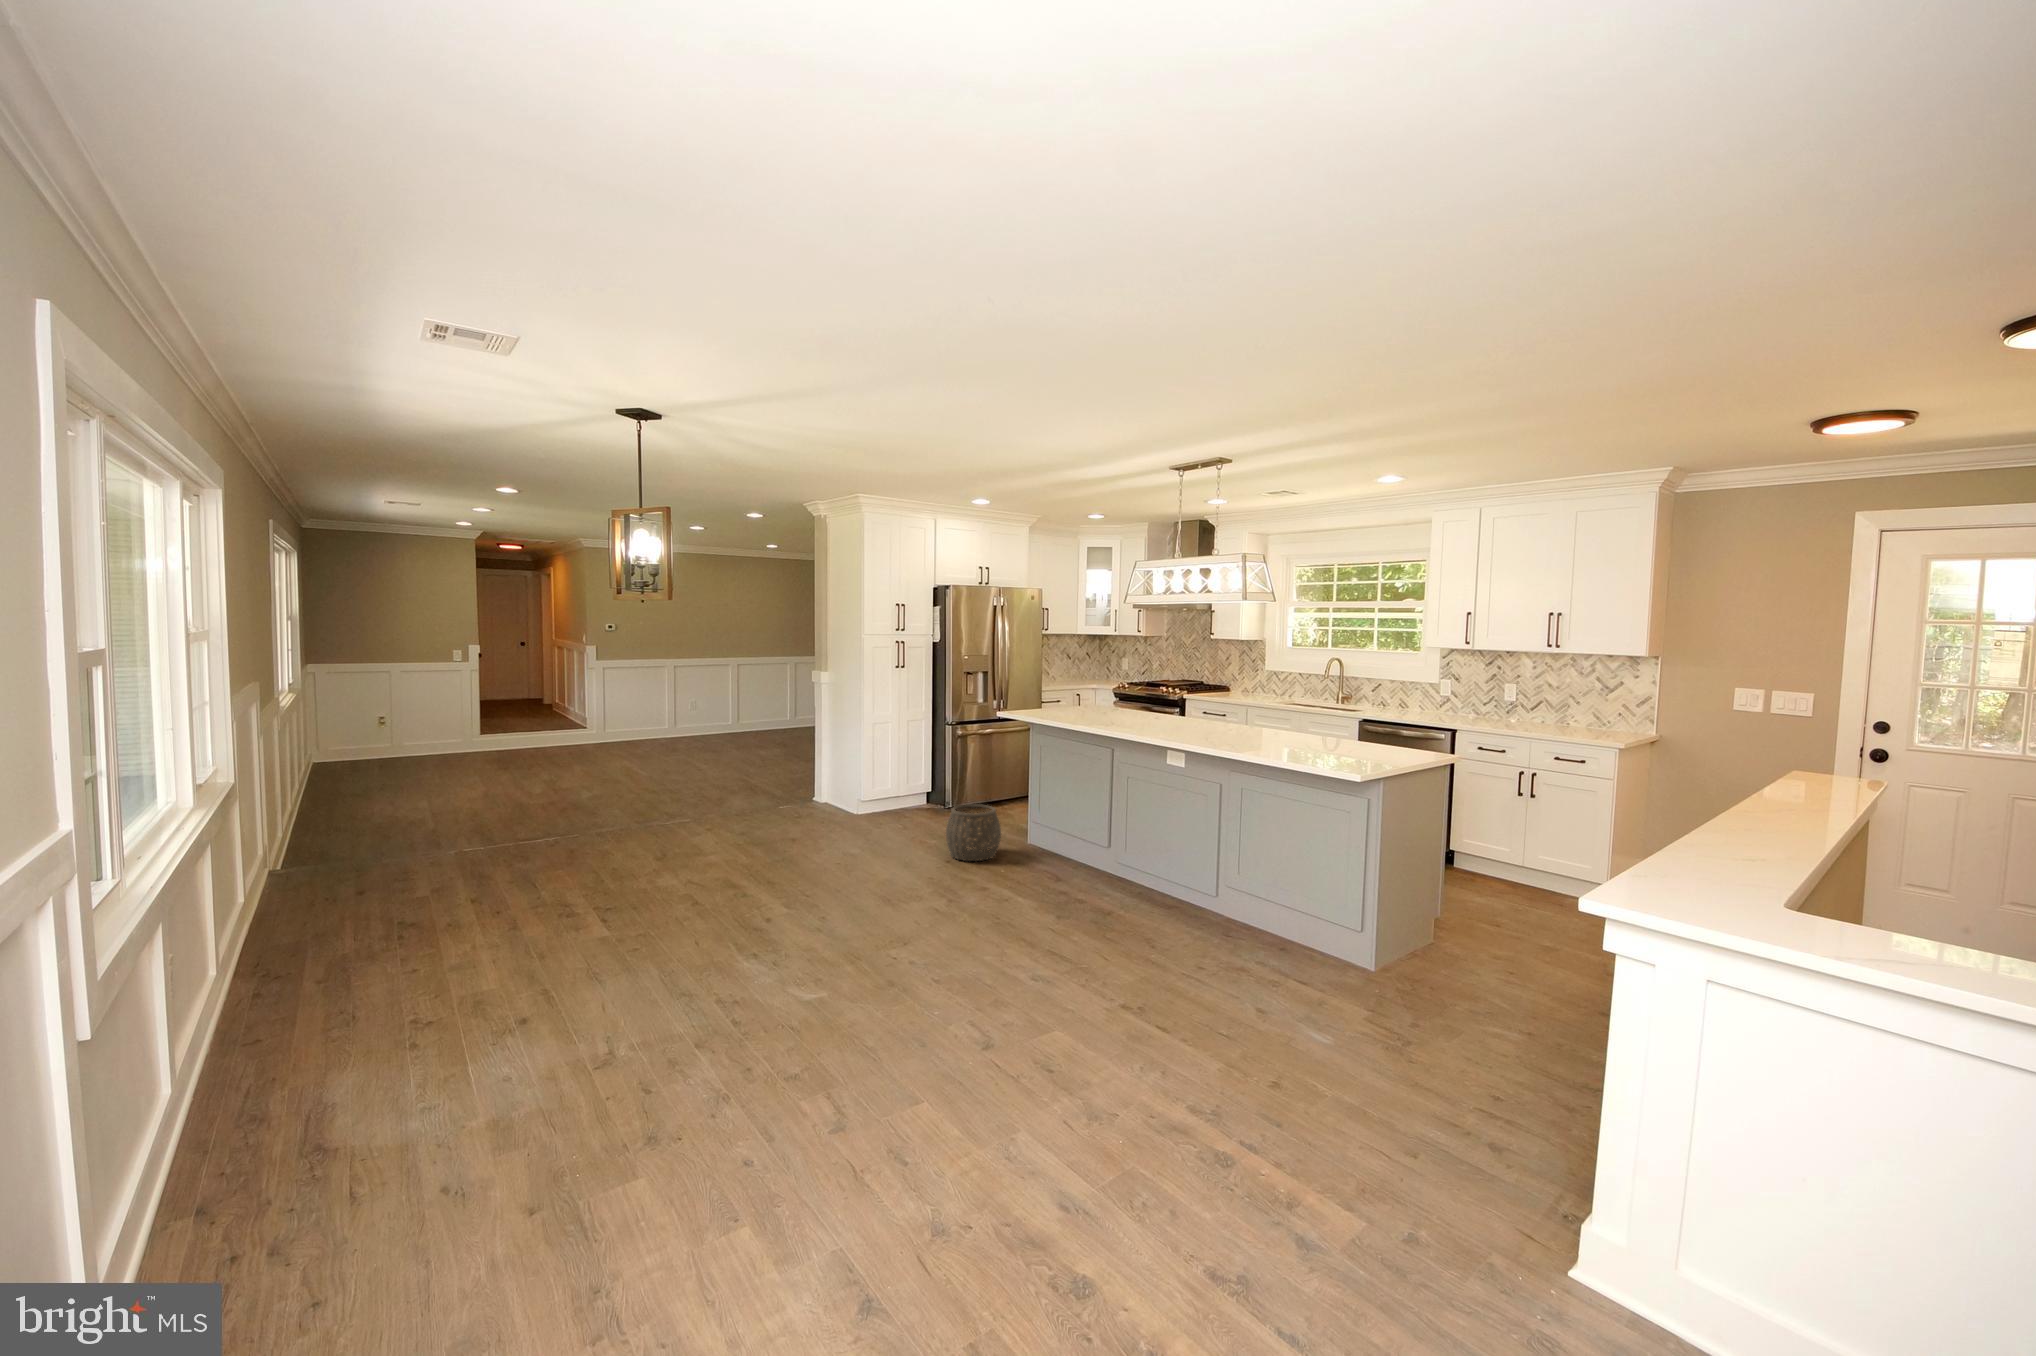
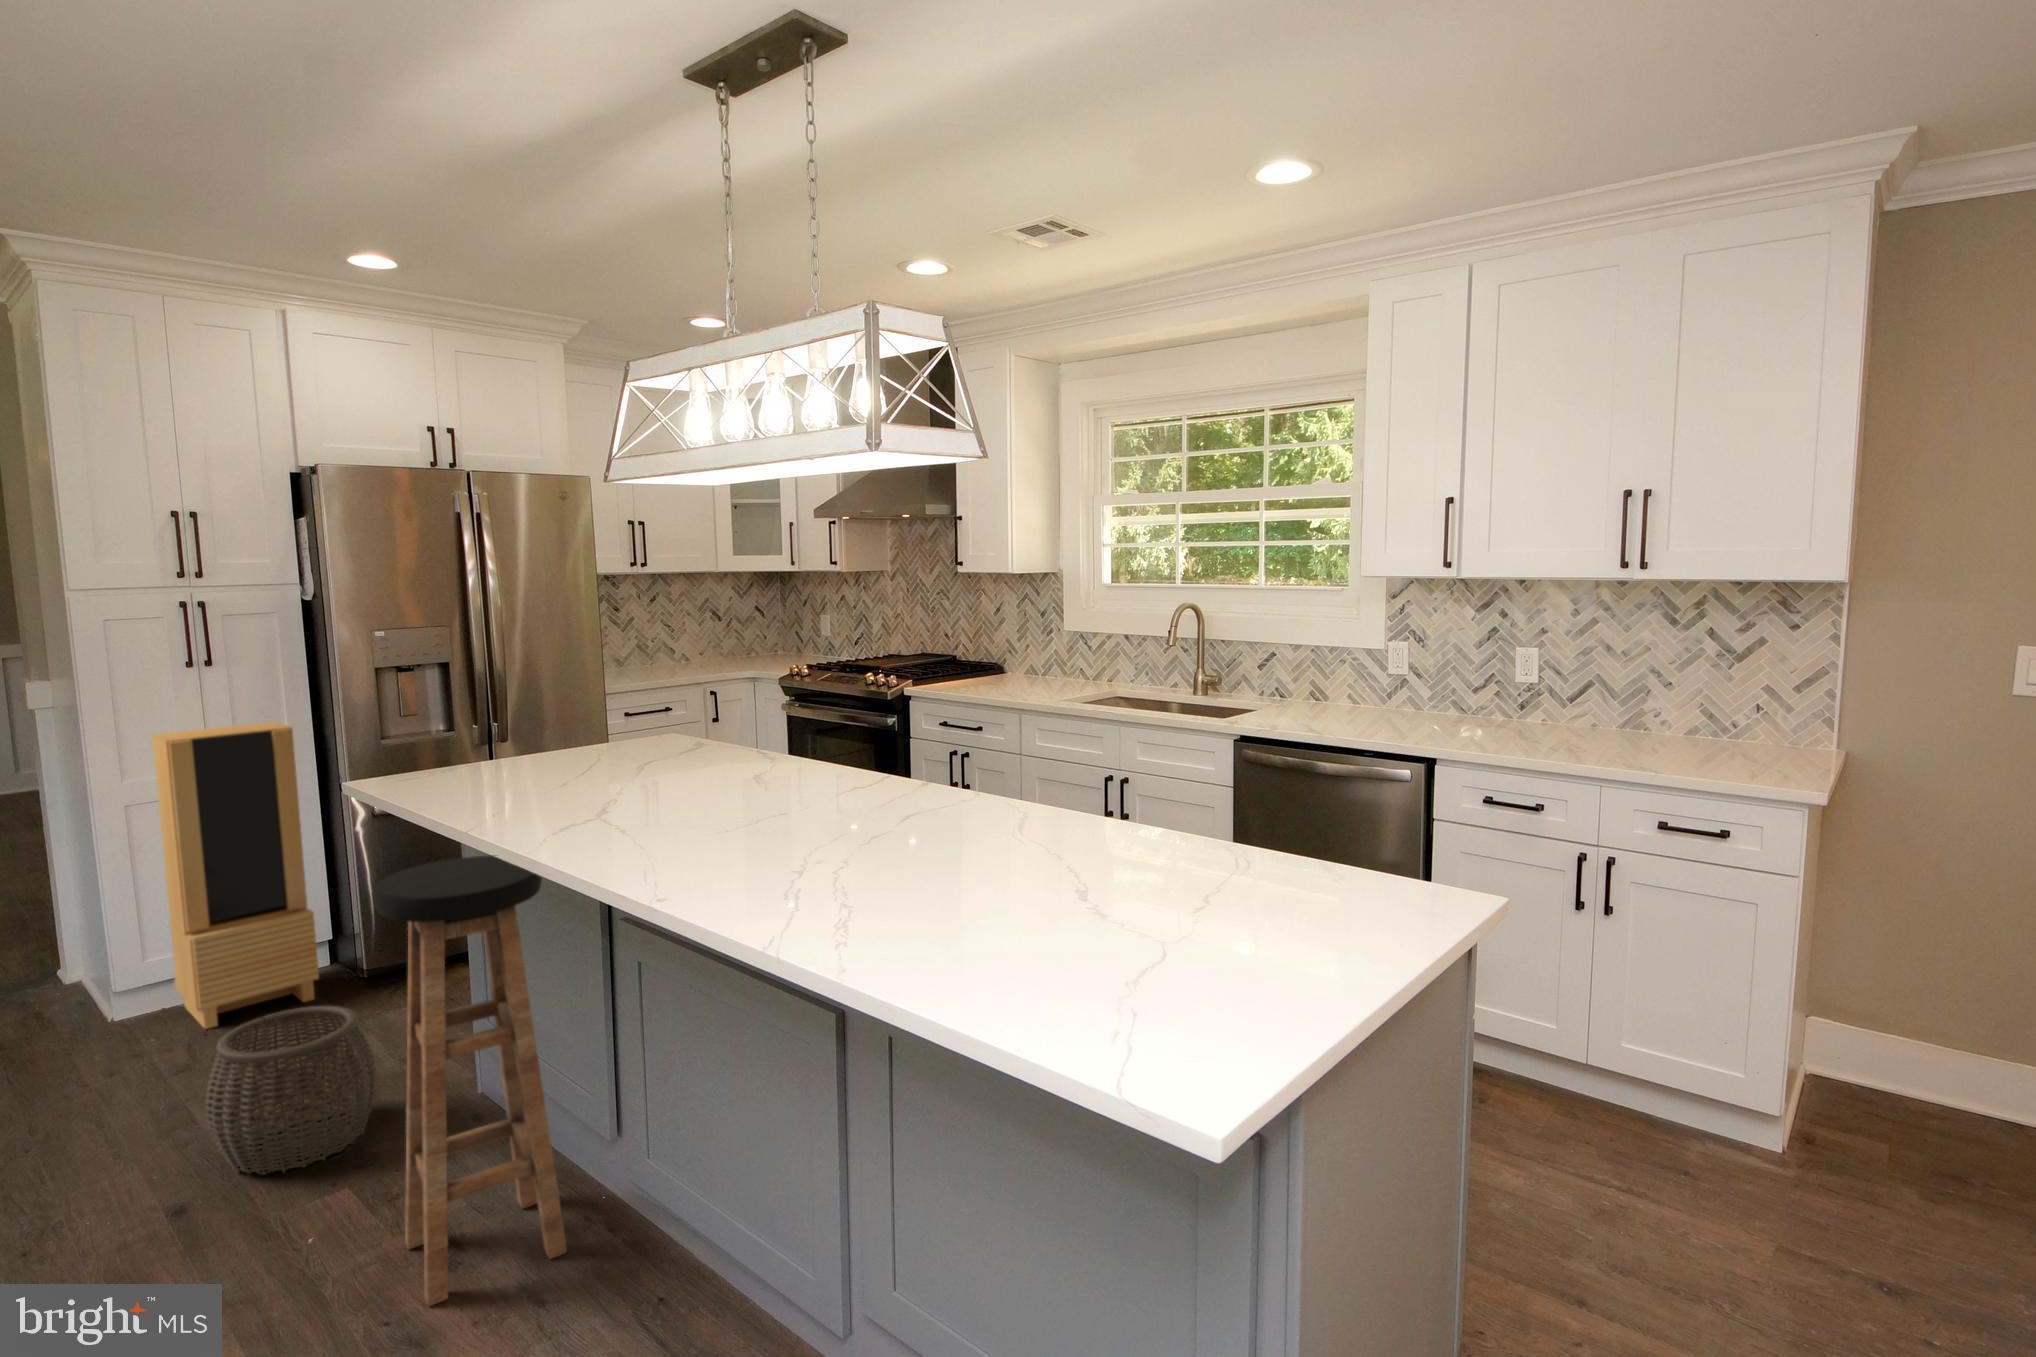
storage cabinet: none [873,695,932,824] -> present [152,722,319,1029]
bar stool: none [1040,740,1102,893] -> present [374,855,567,1306]

